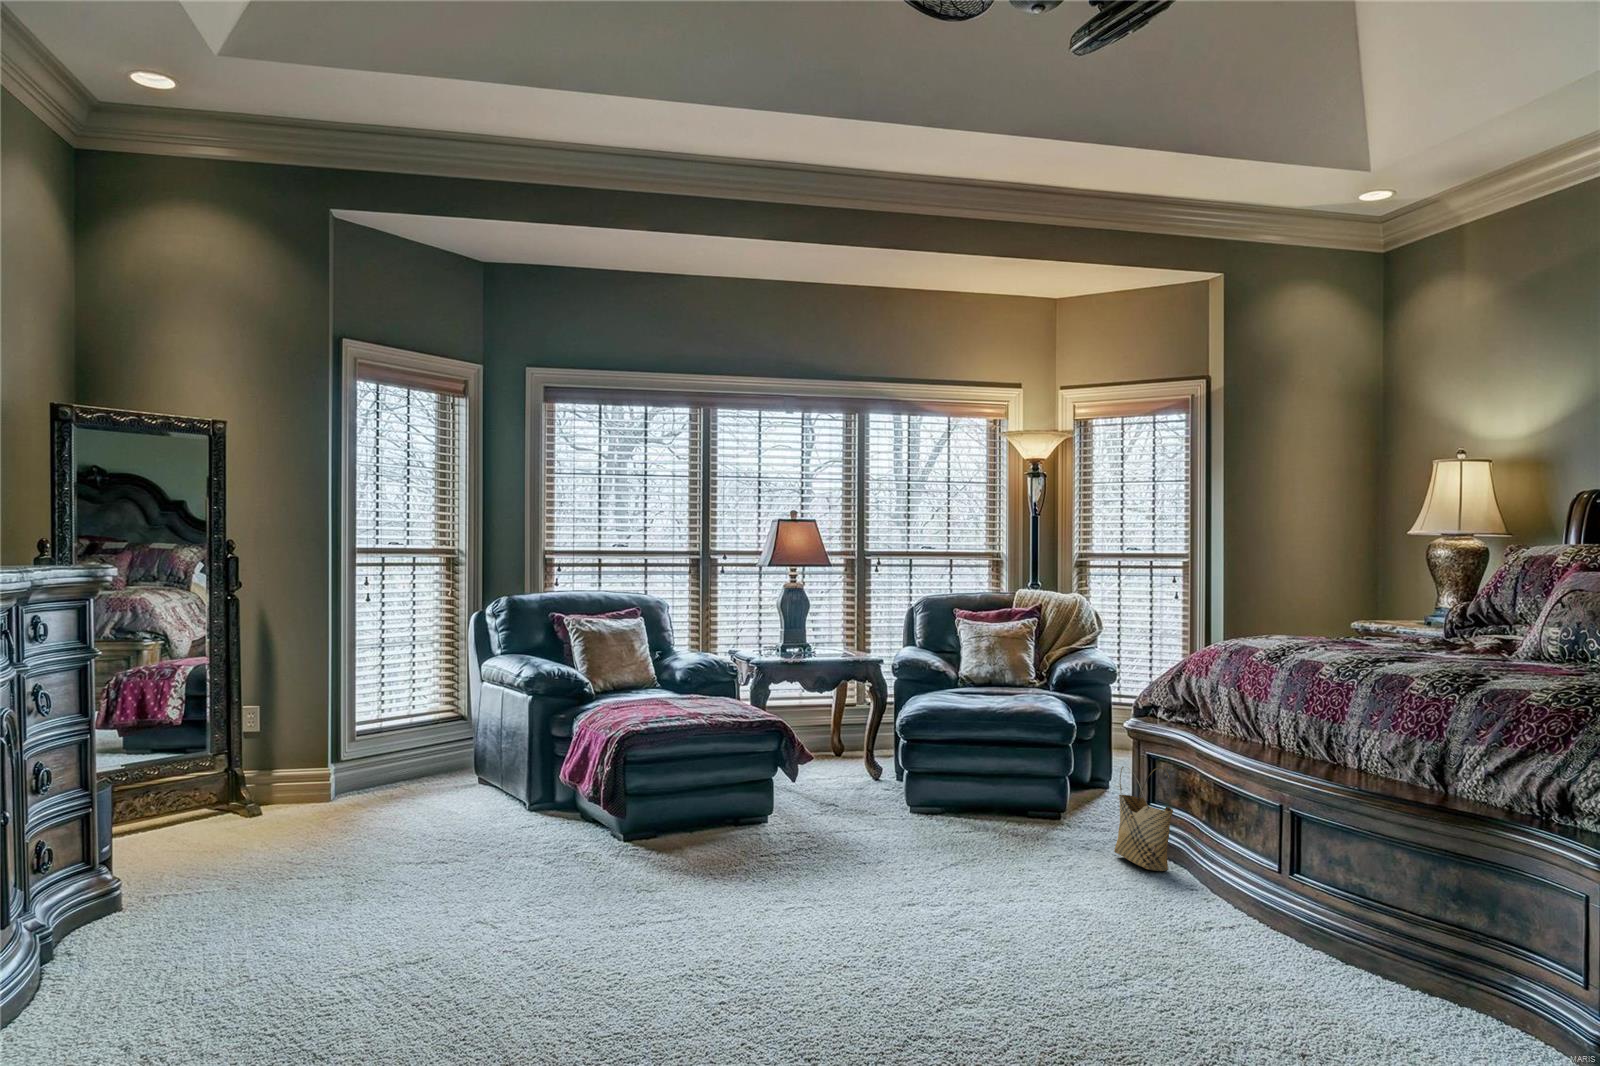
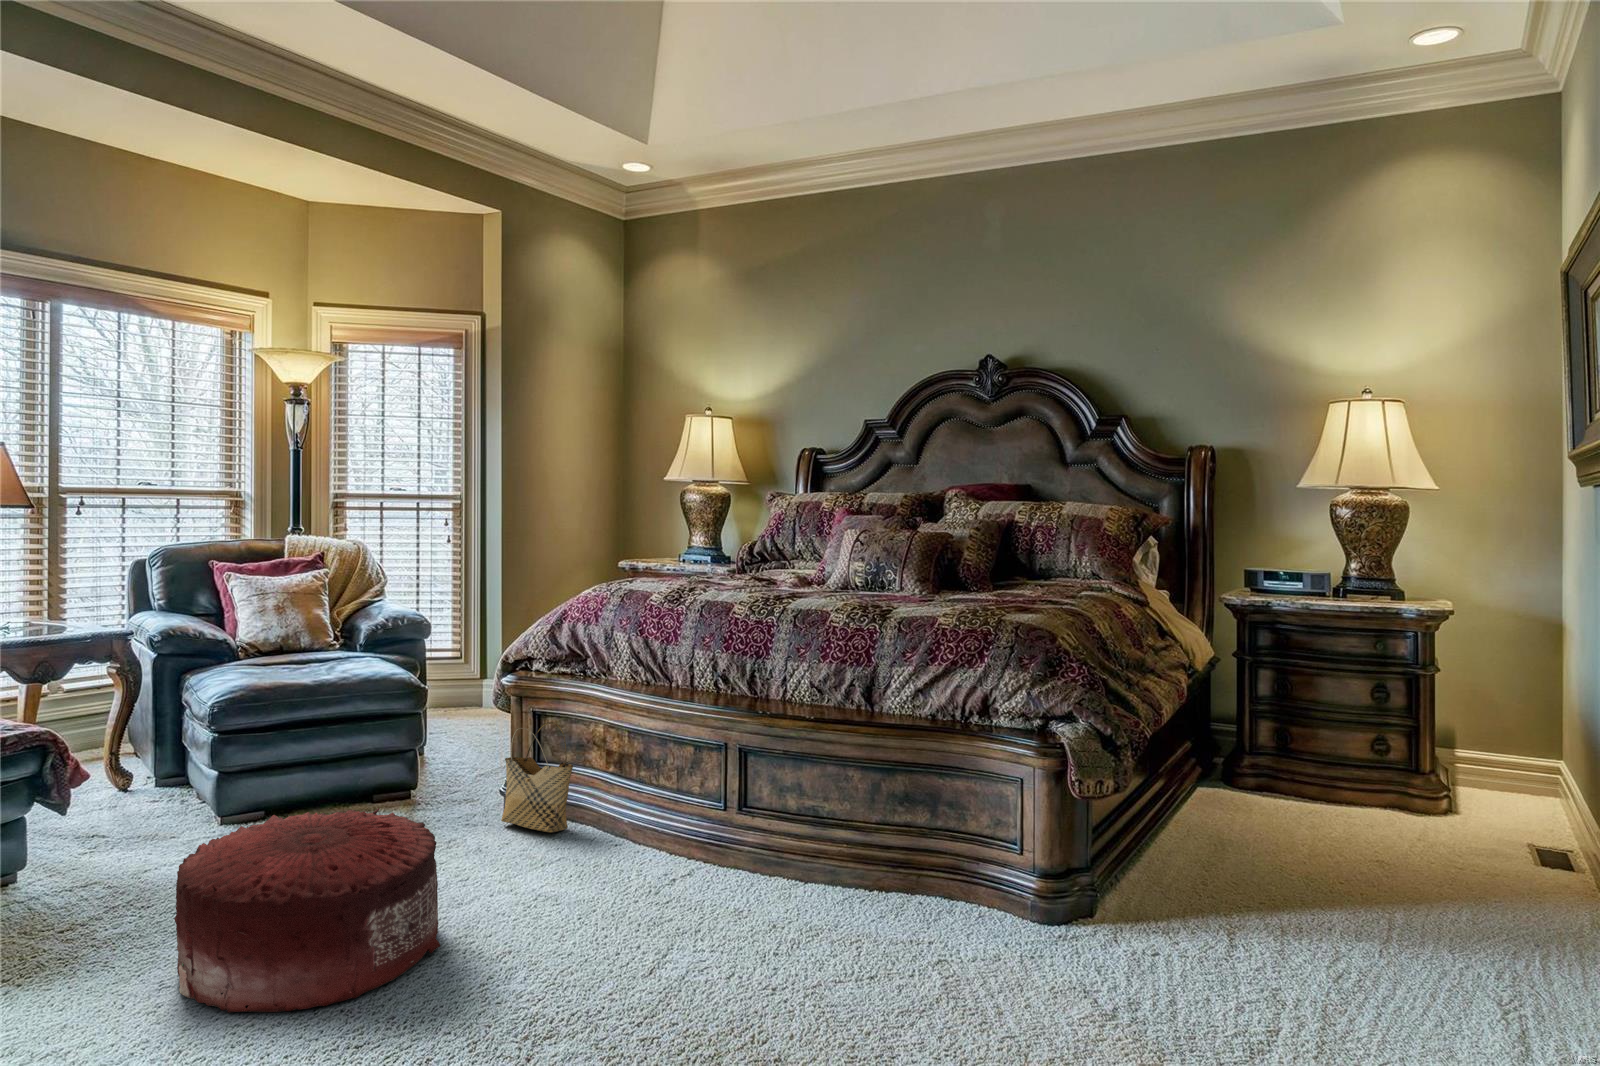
pouf: none [814,793,994,929] -> present [174,808,440,1013]

